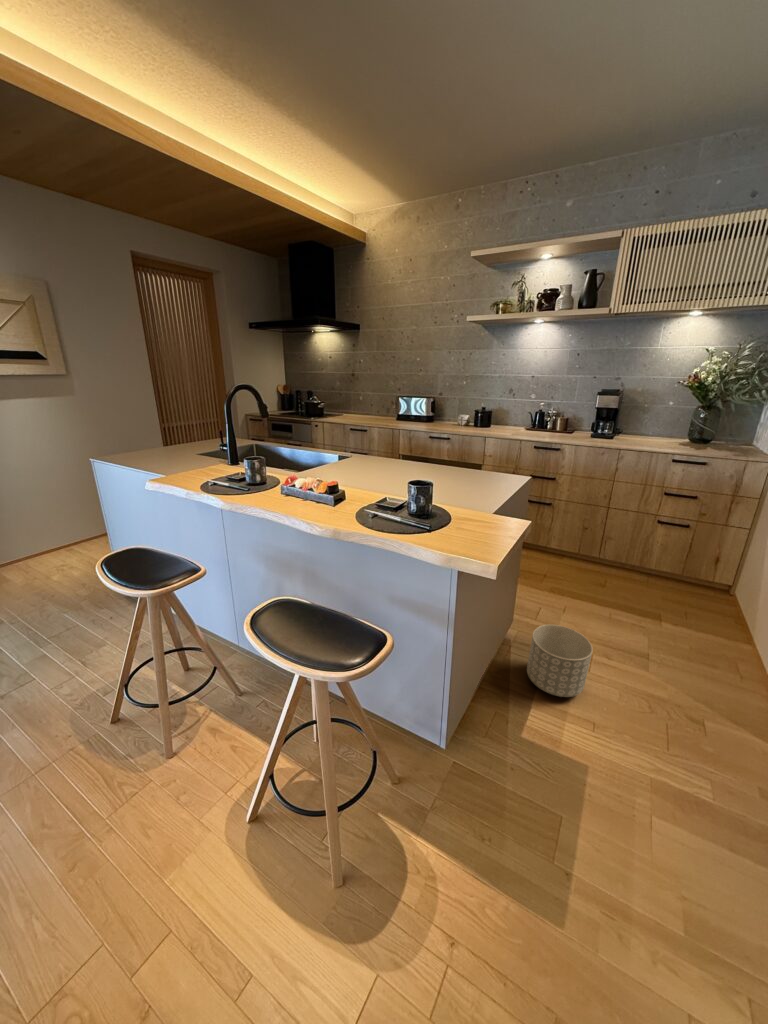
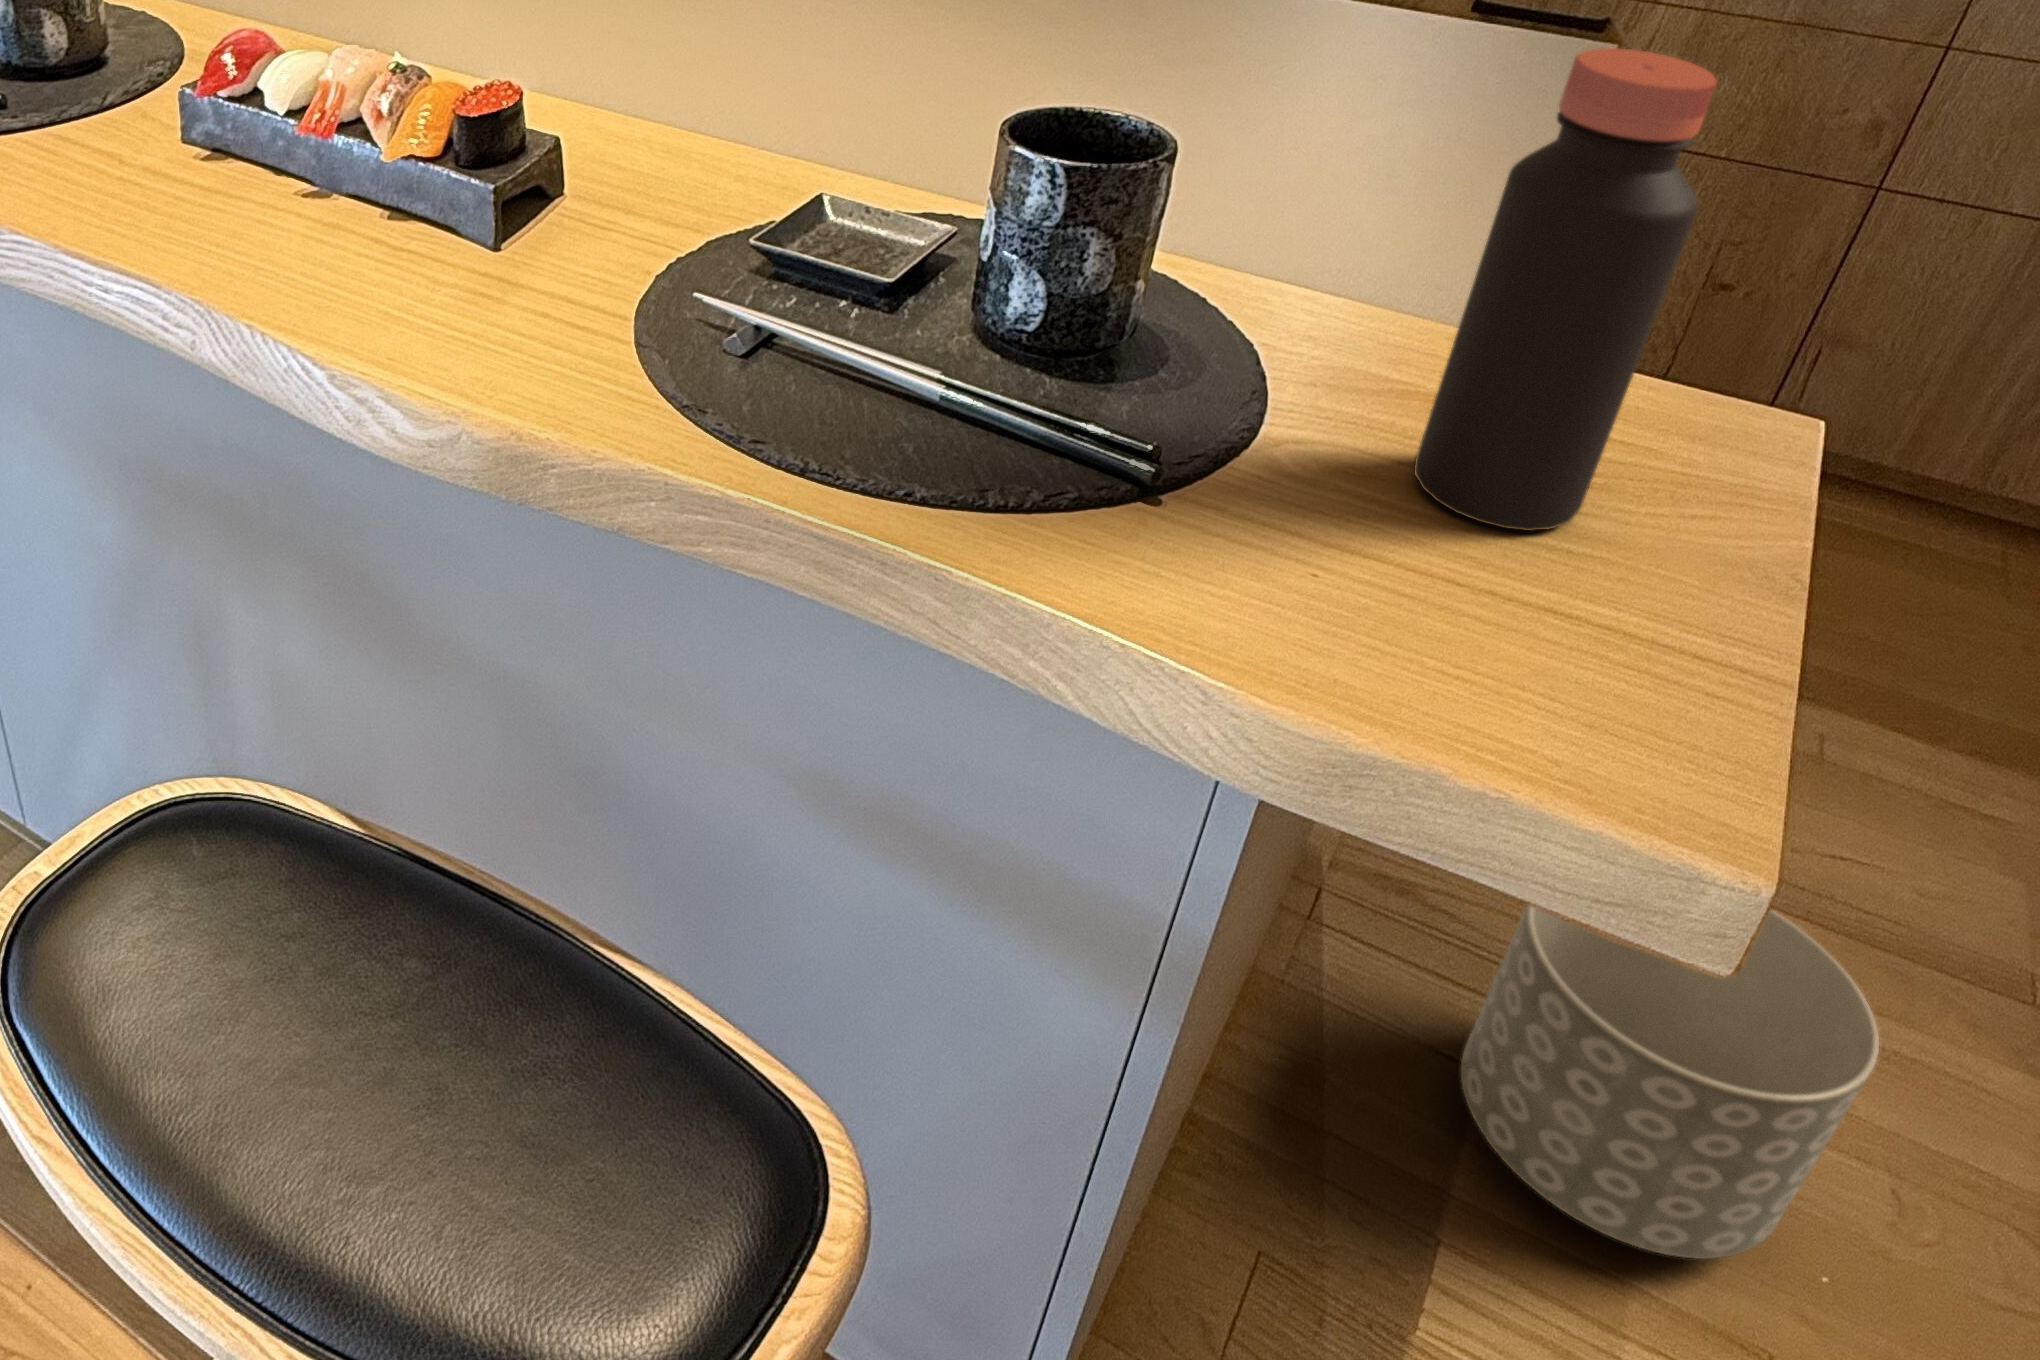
bottle: none [470,465,499,535] -> present [1414,48,1717,531]

